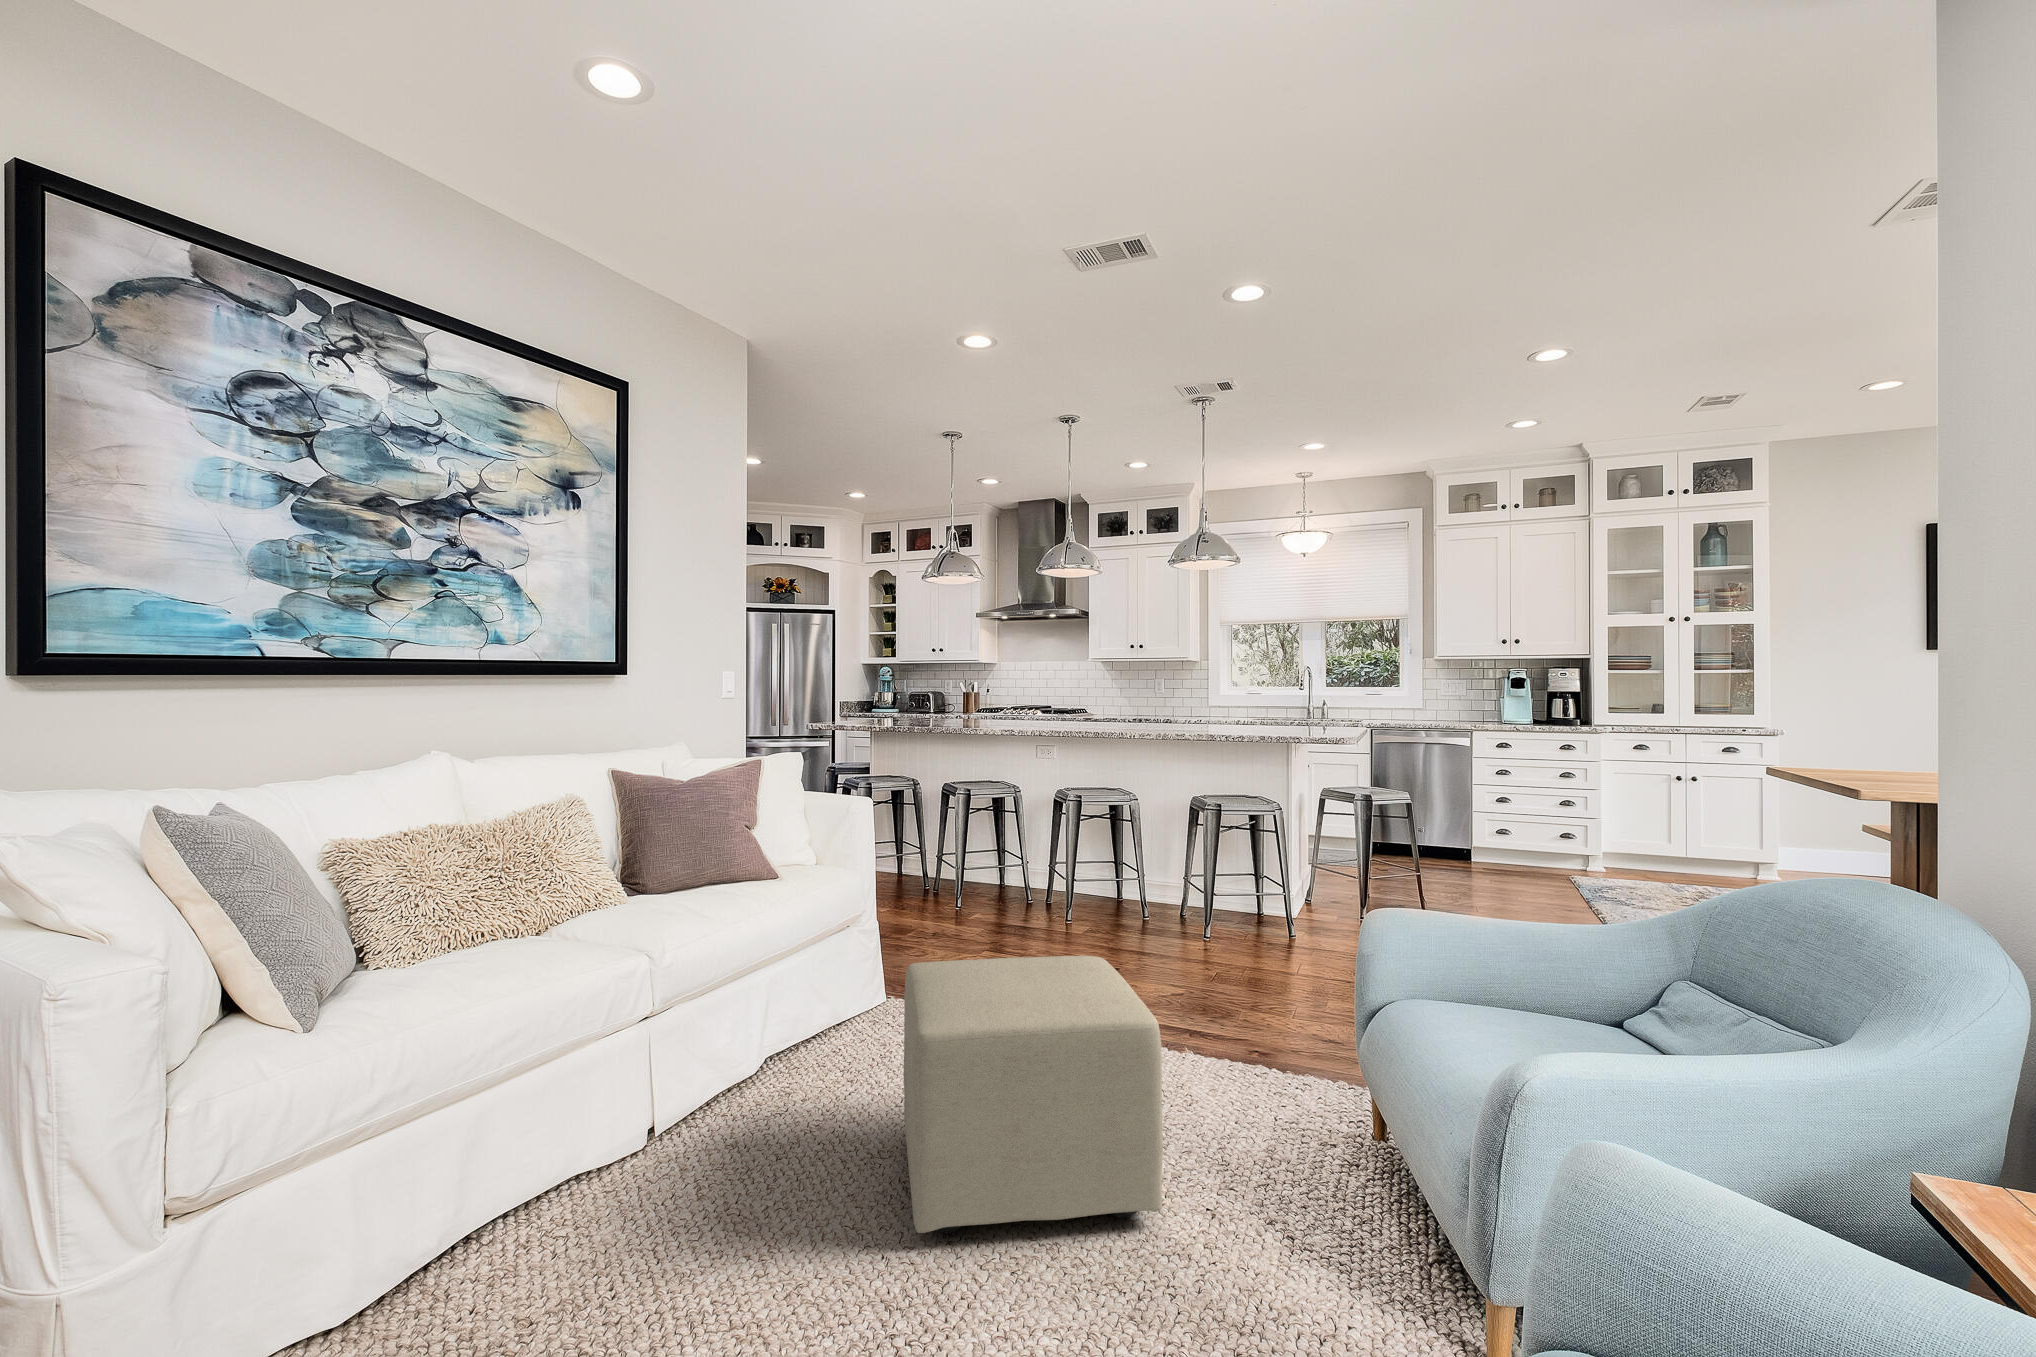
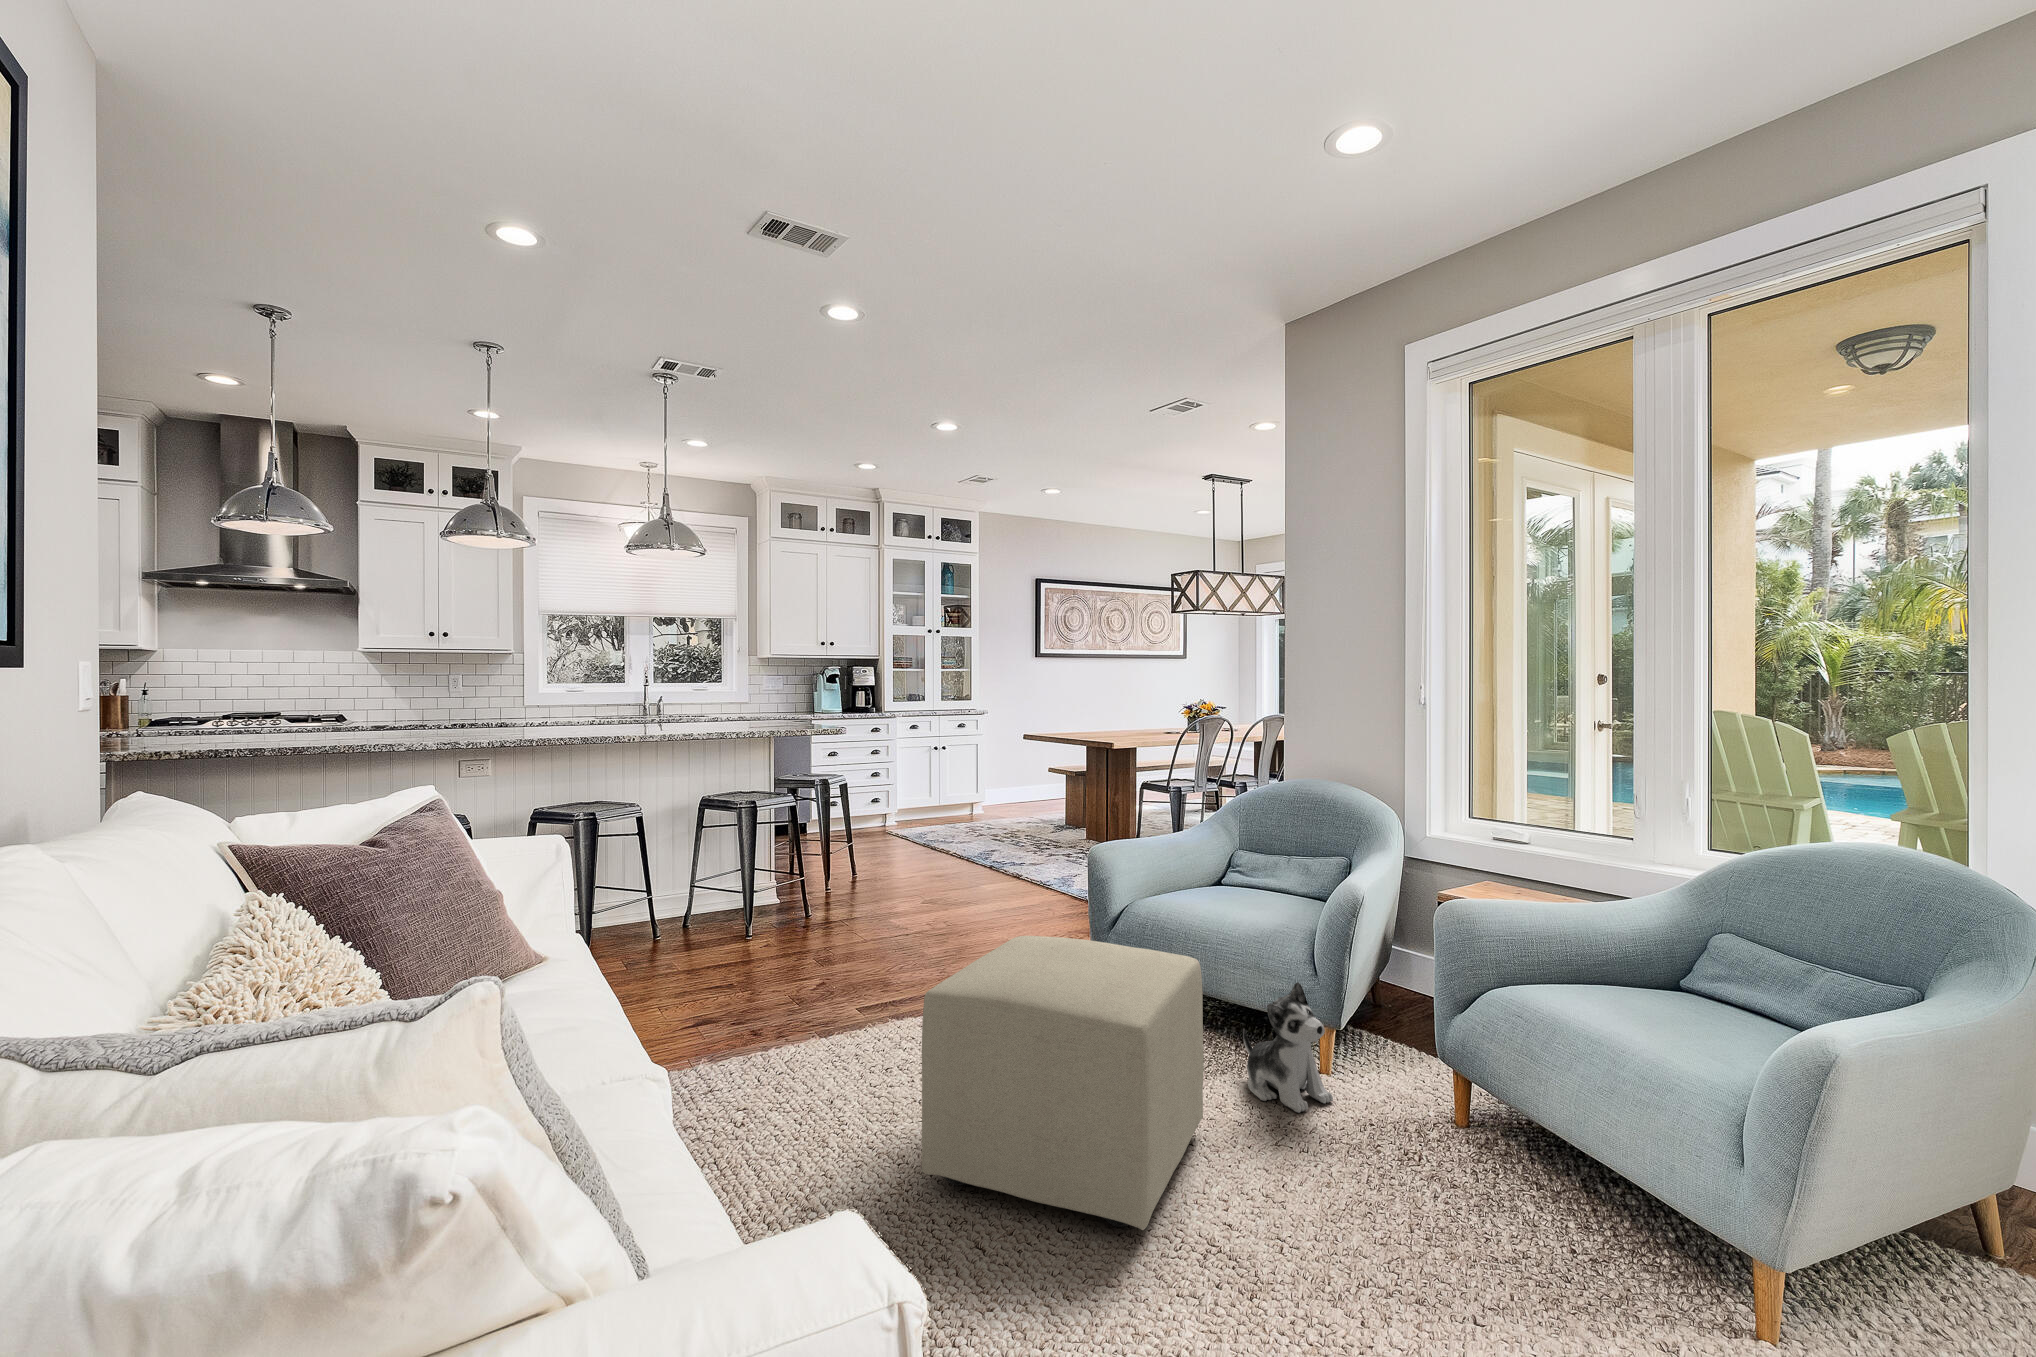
plush toy: none [1277,1113,1382,1298] -> present [1243,982,1333,1113]

